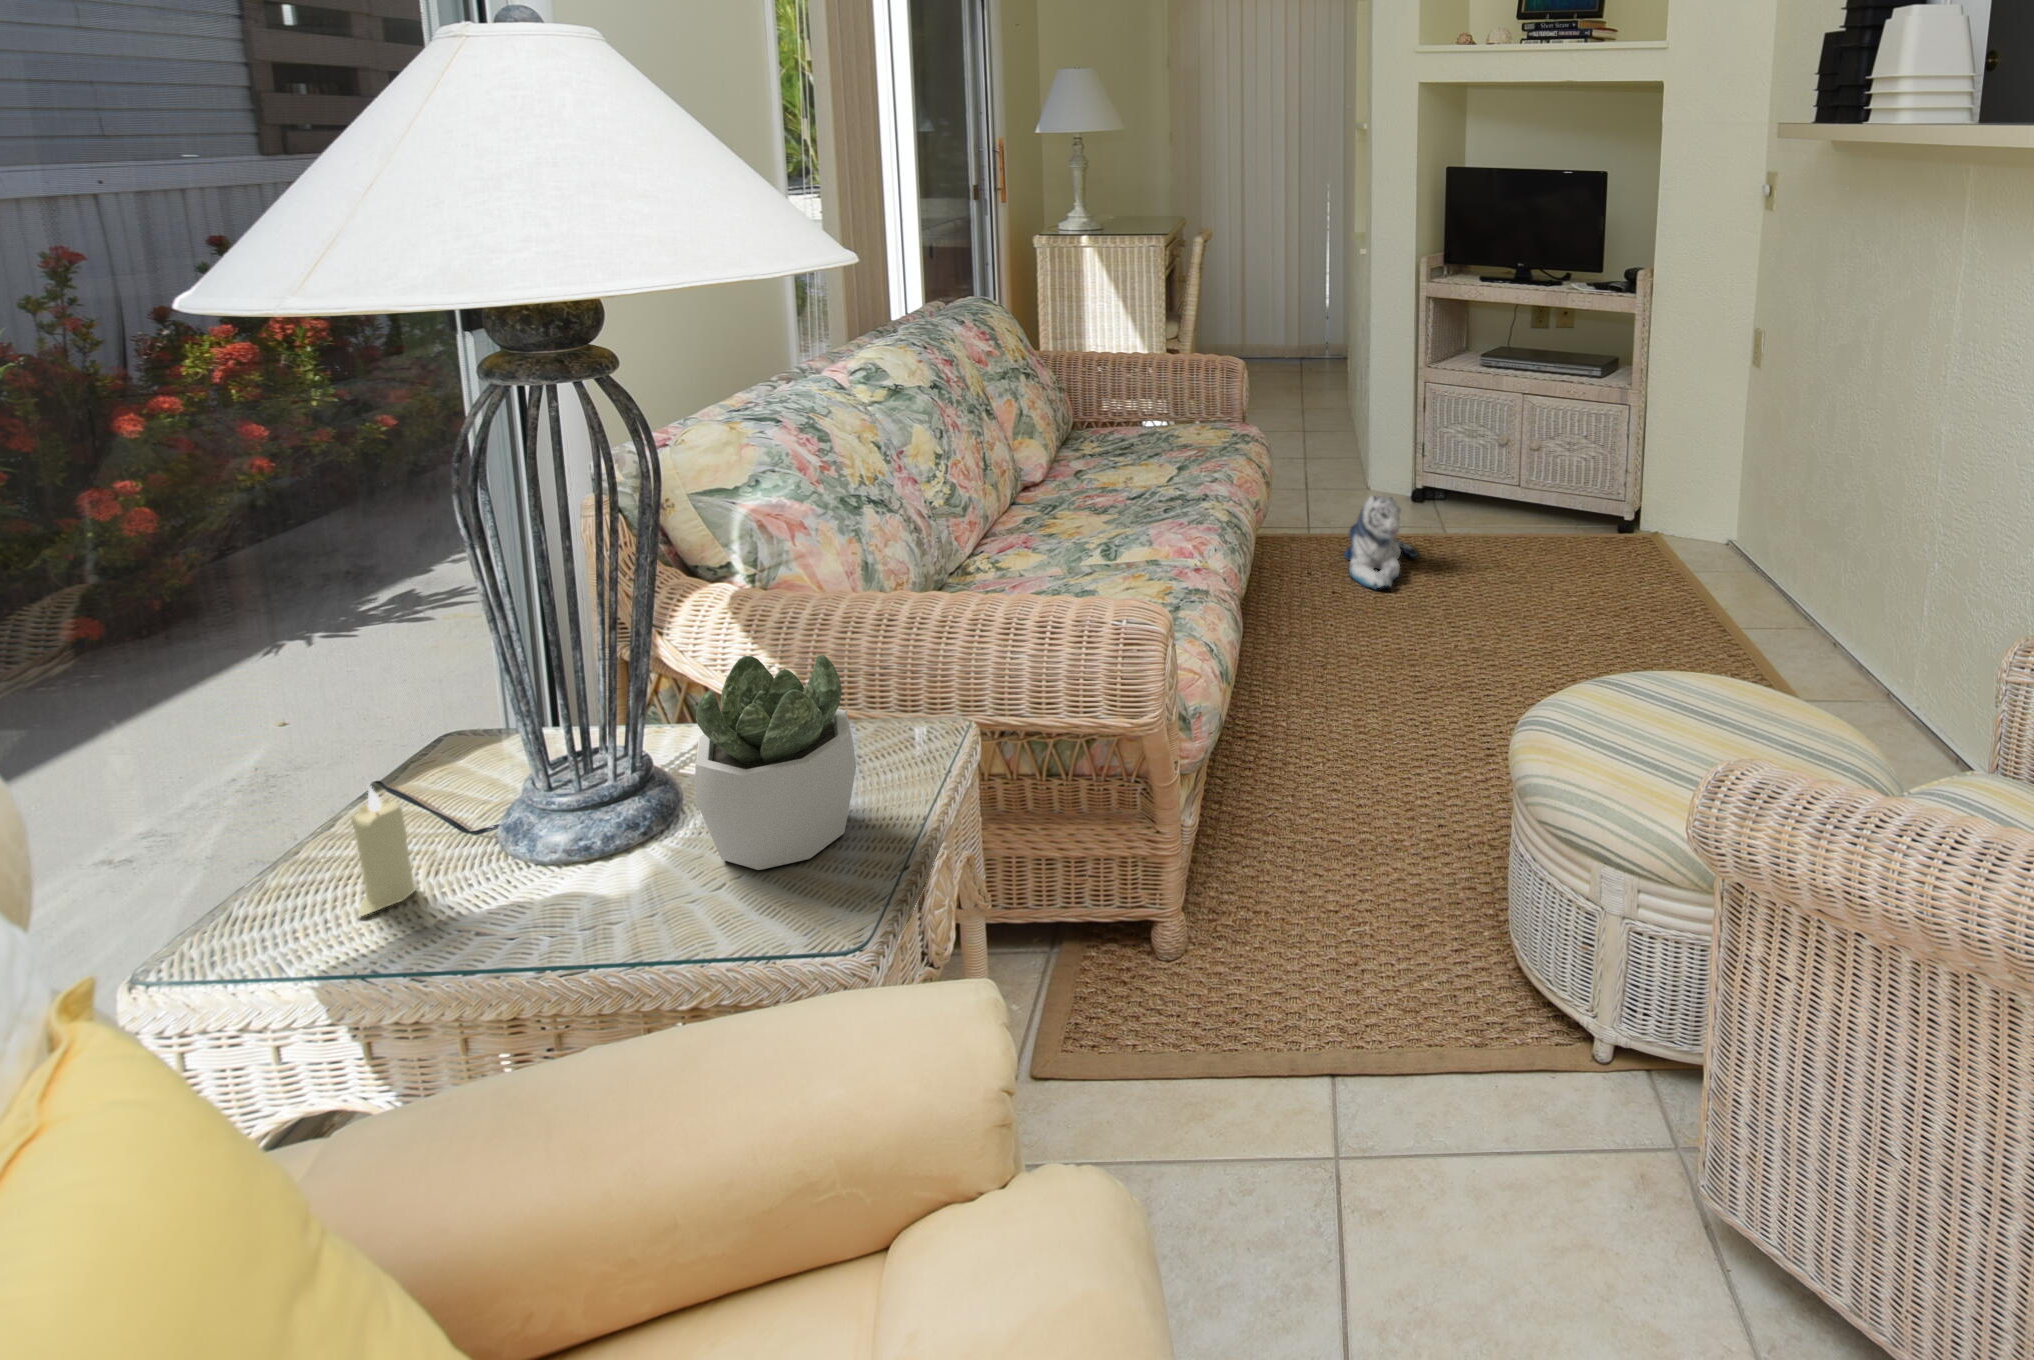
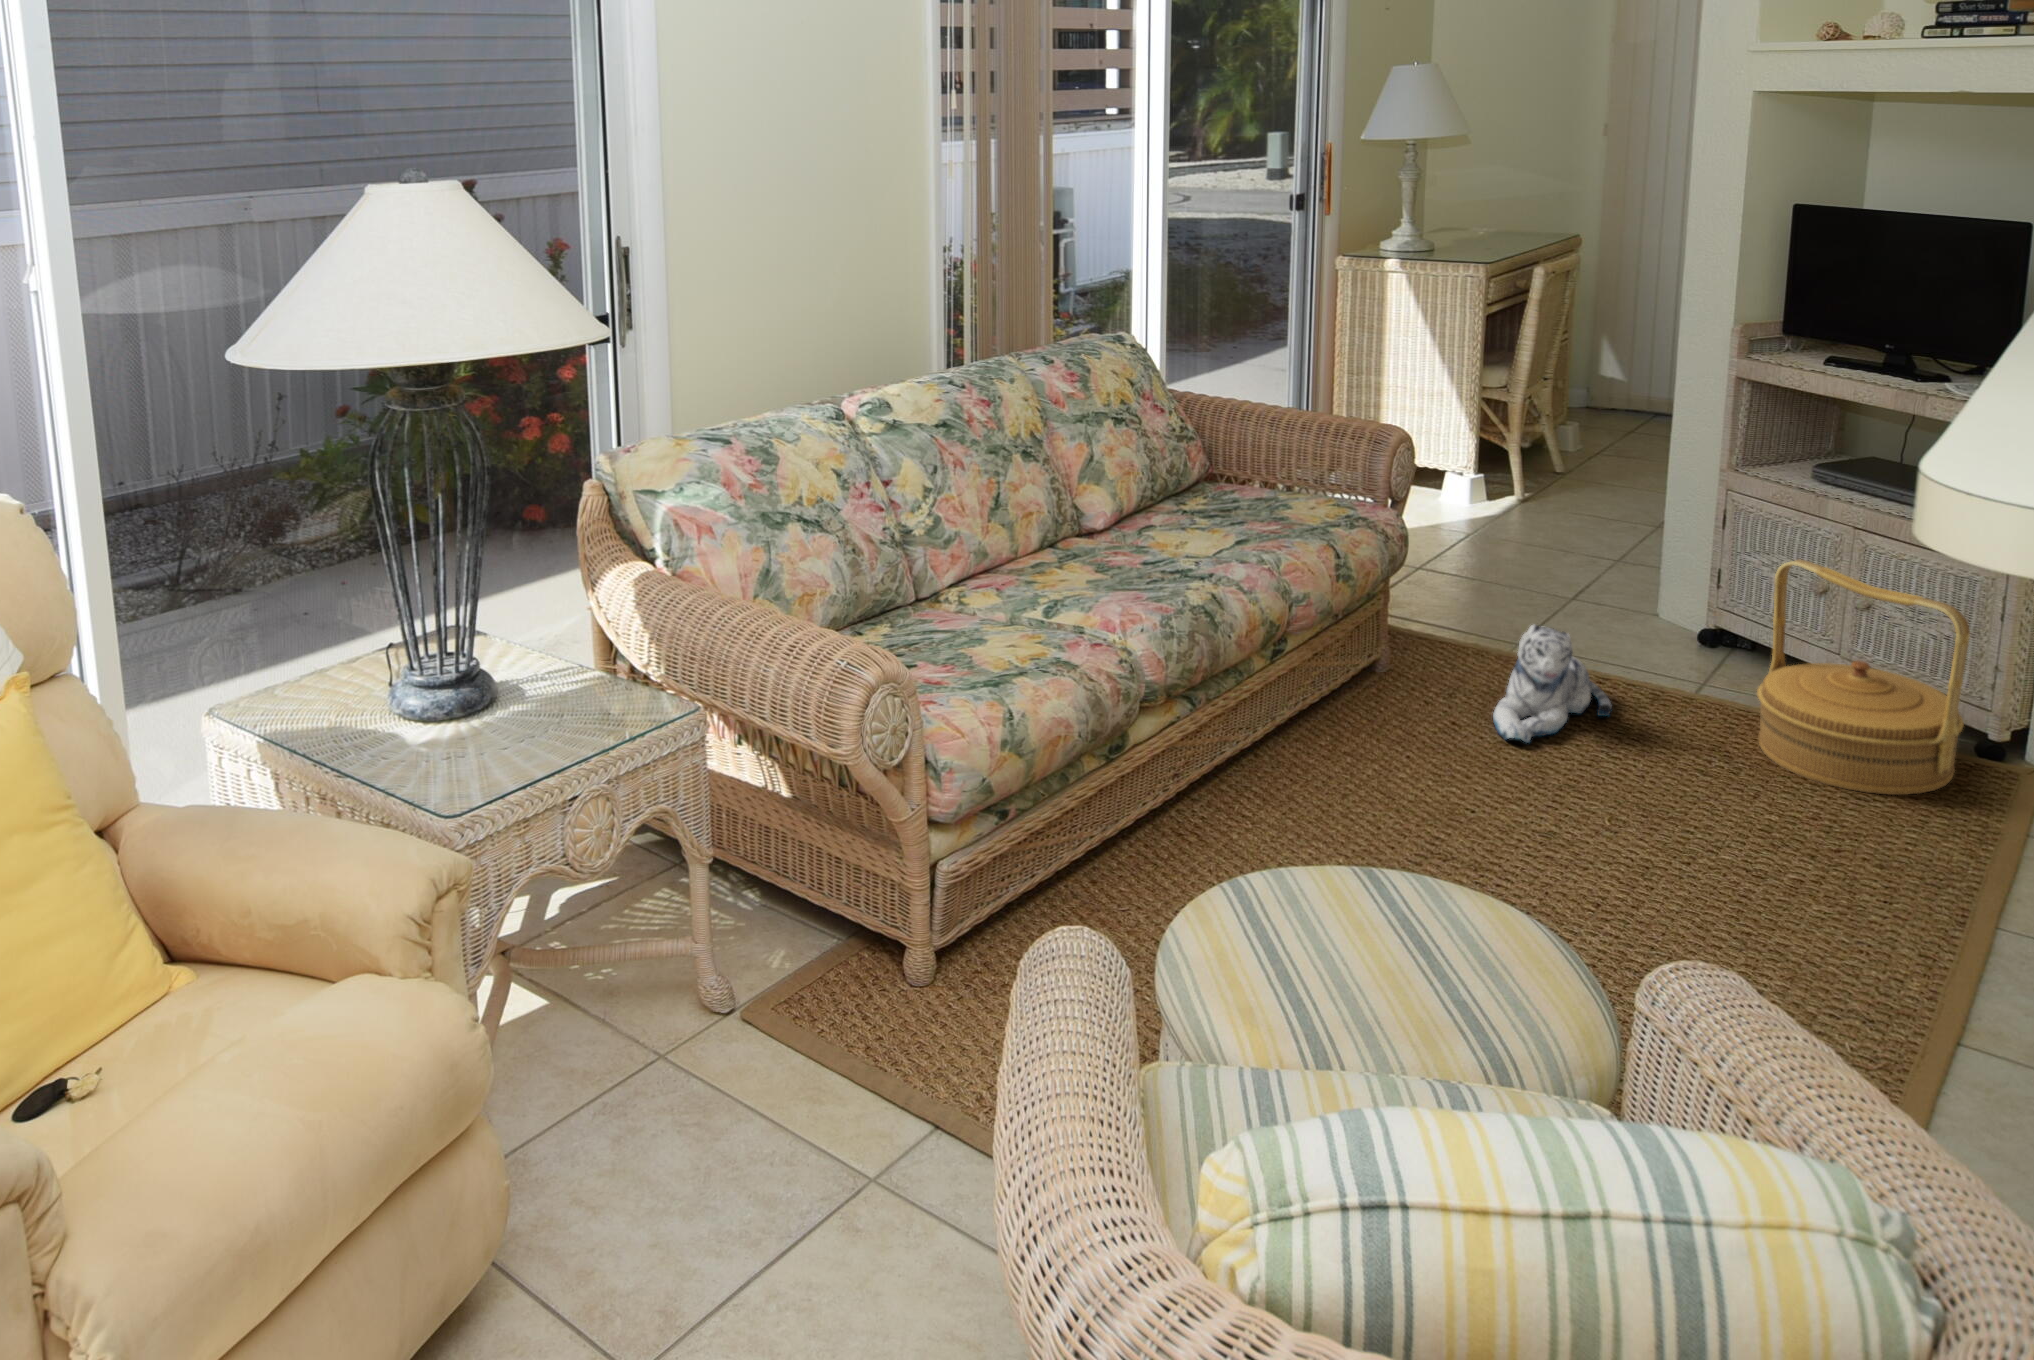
woven basket: none [1500,416,1633,566] -> present [1757,559,1970,795]
succulent plant: present [695,655,856,870] -> none [457,609,564,752]
candle: present [351,787,415,916] -> none [323,634,354,707]

